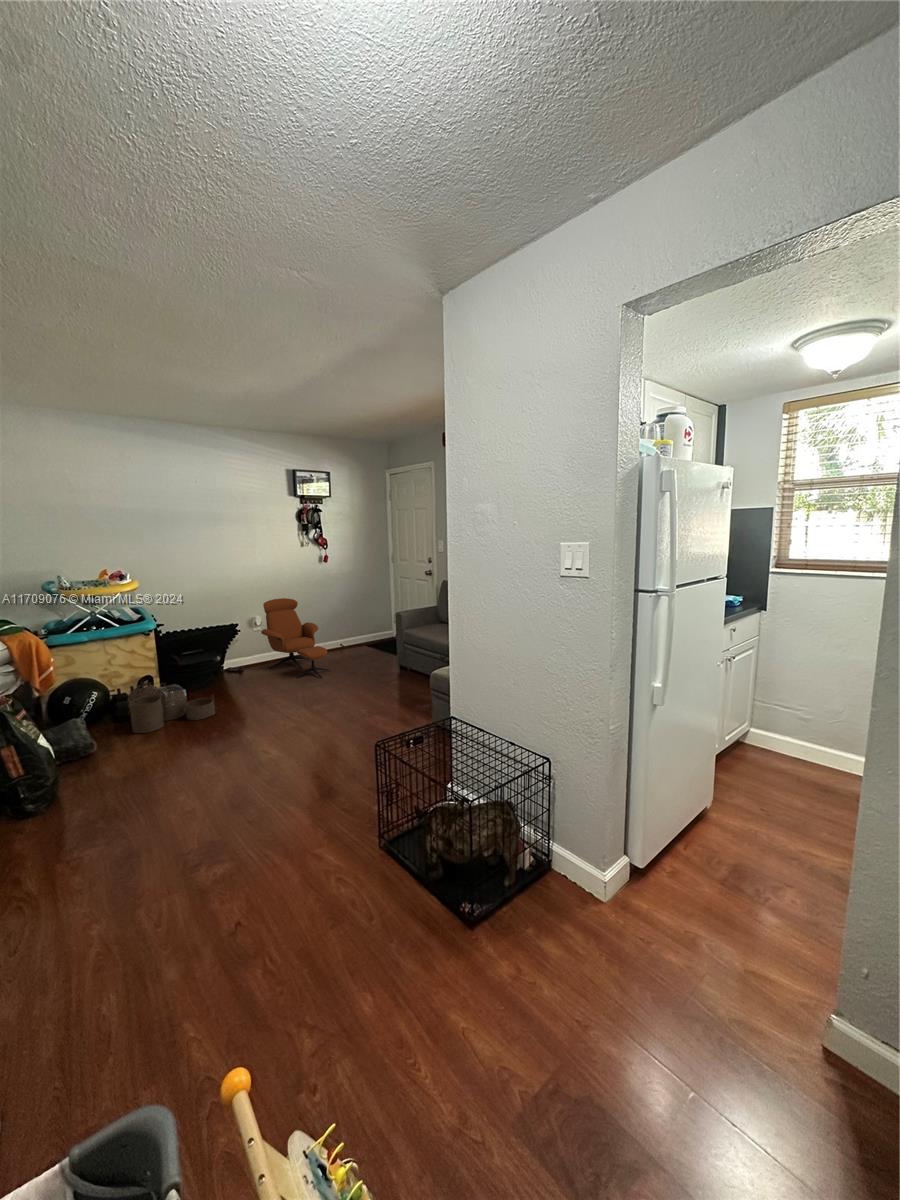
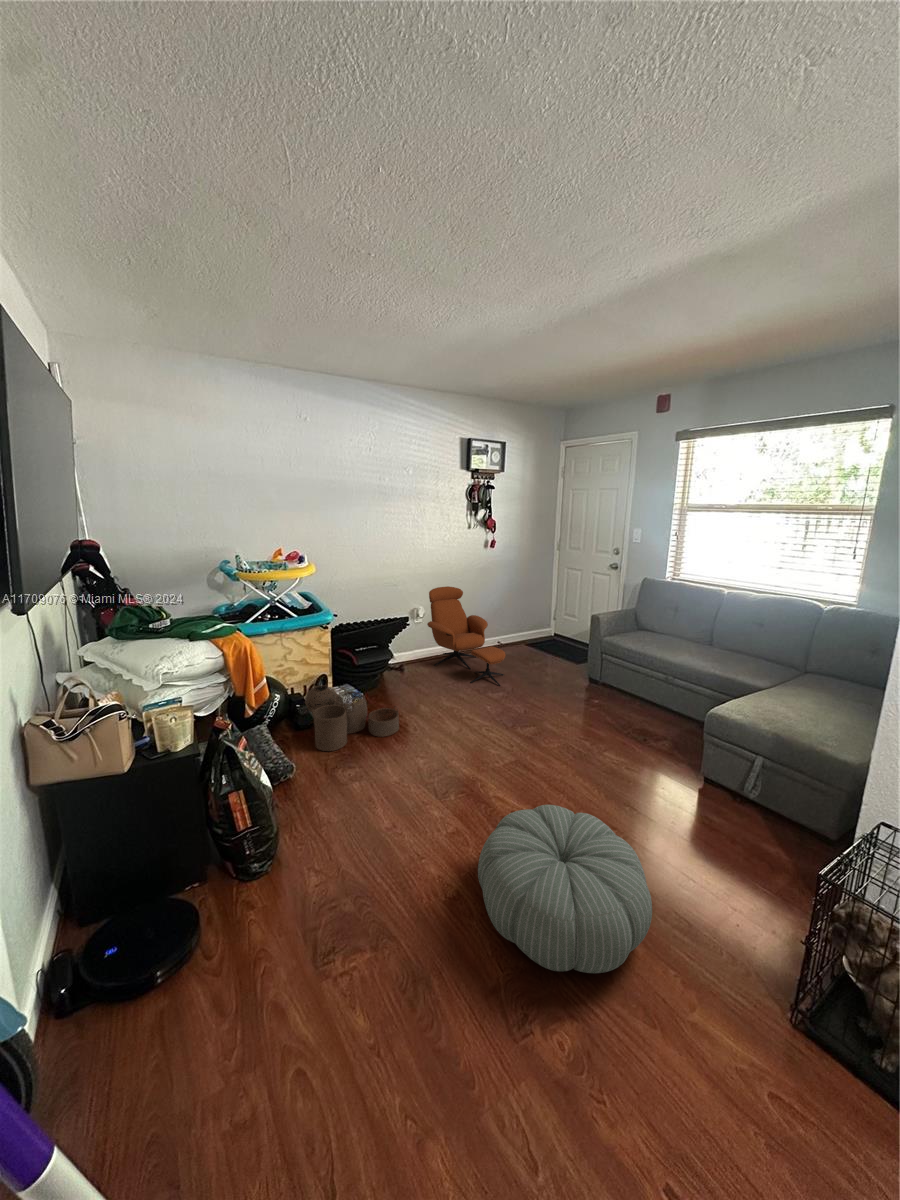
pouf: none [224,732,343,819] -> present [478,805,652,973]

